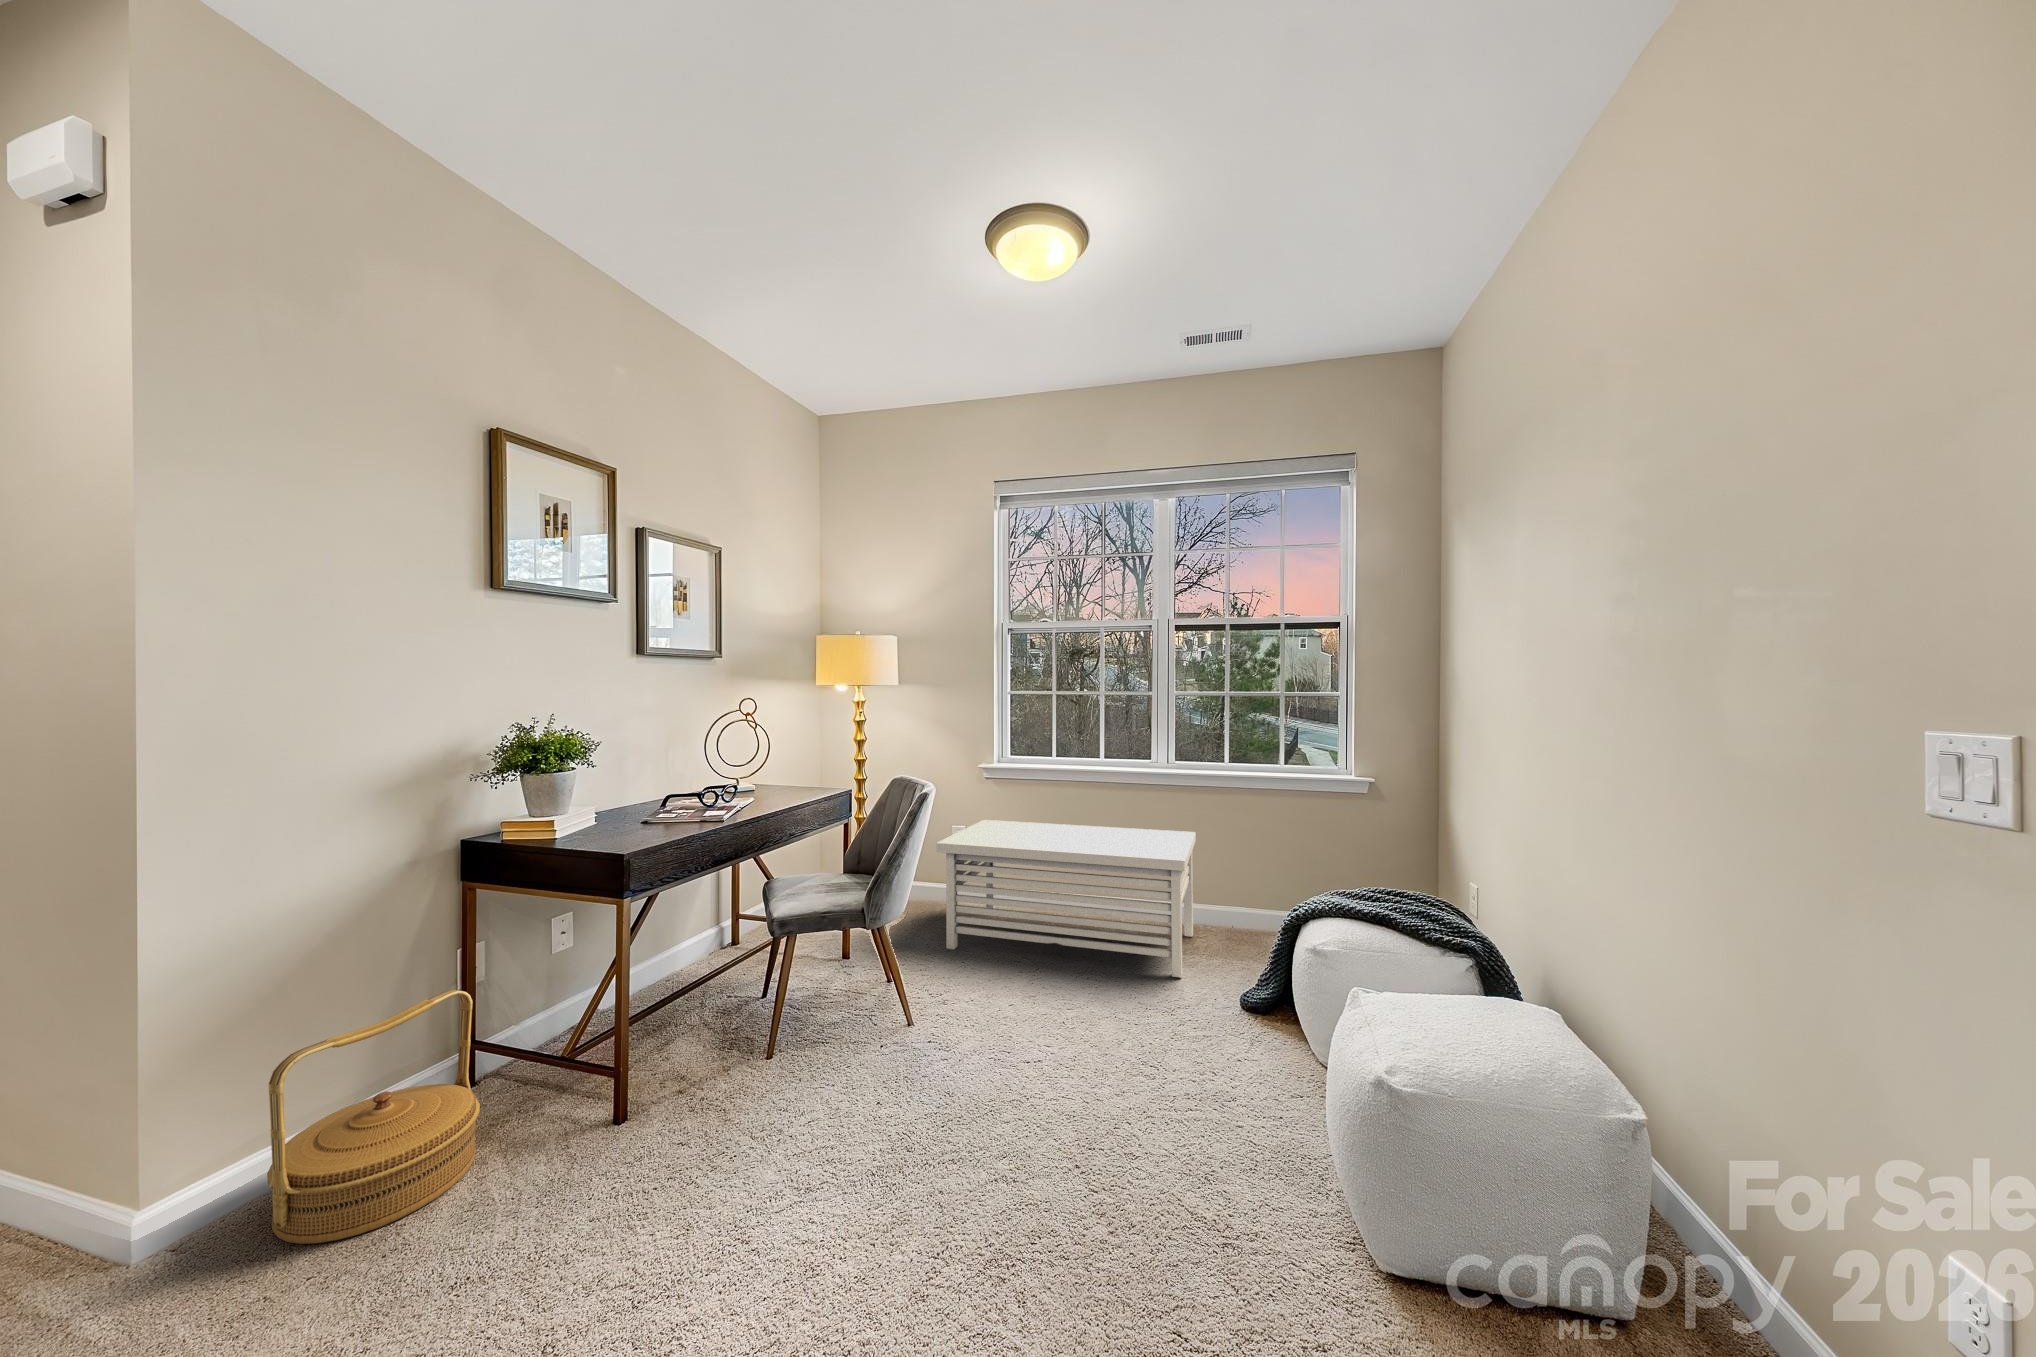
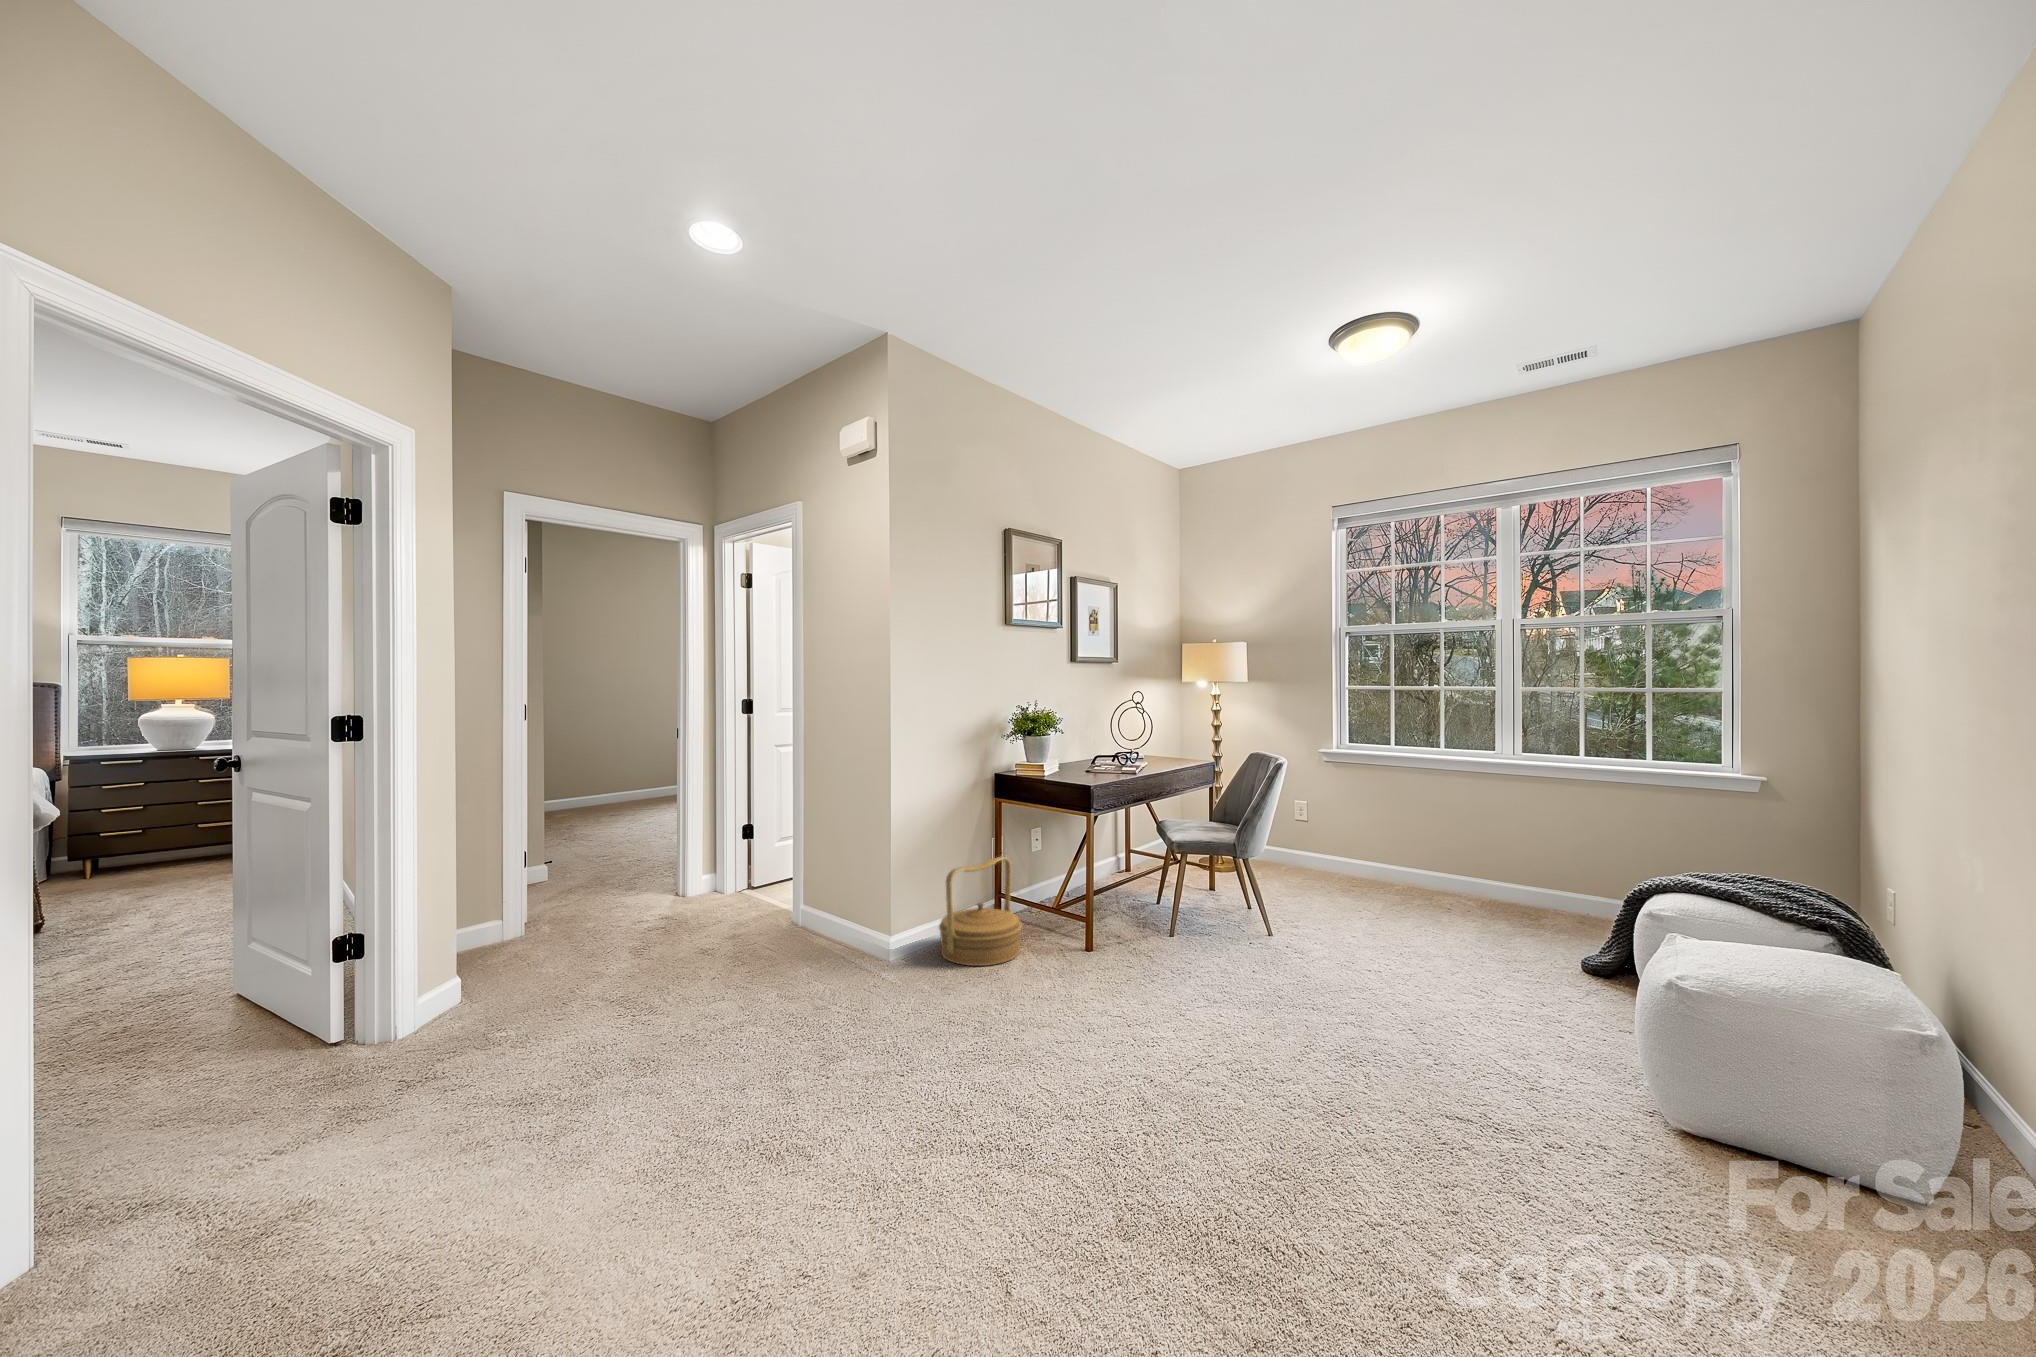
storage bench: present [937,820,1196,978] -> none [1286,799,1542,941]

